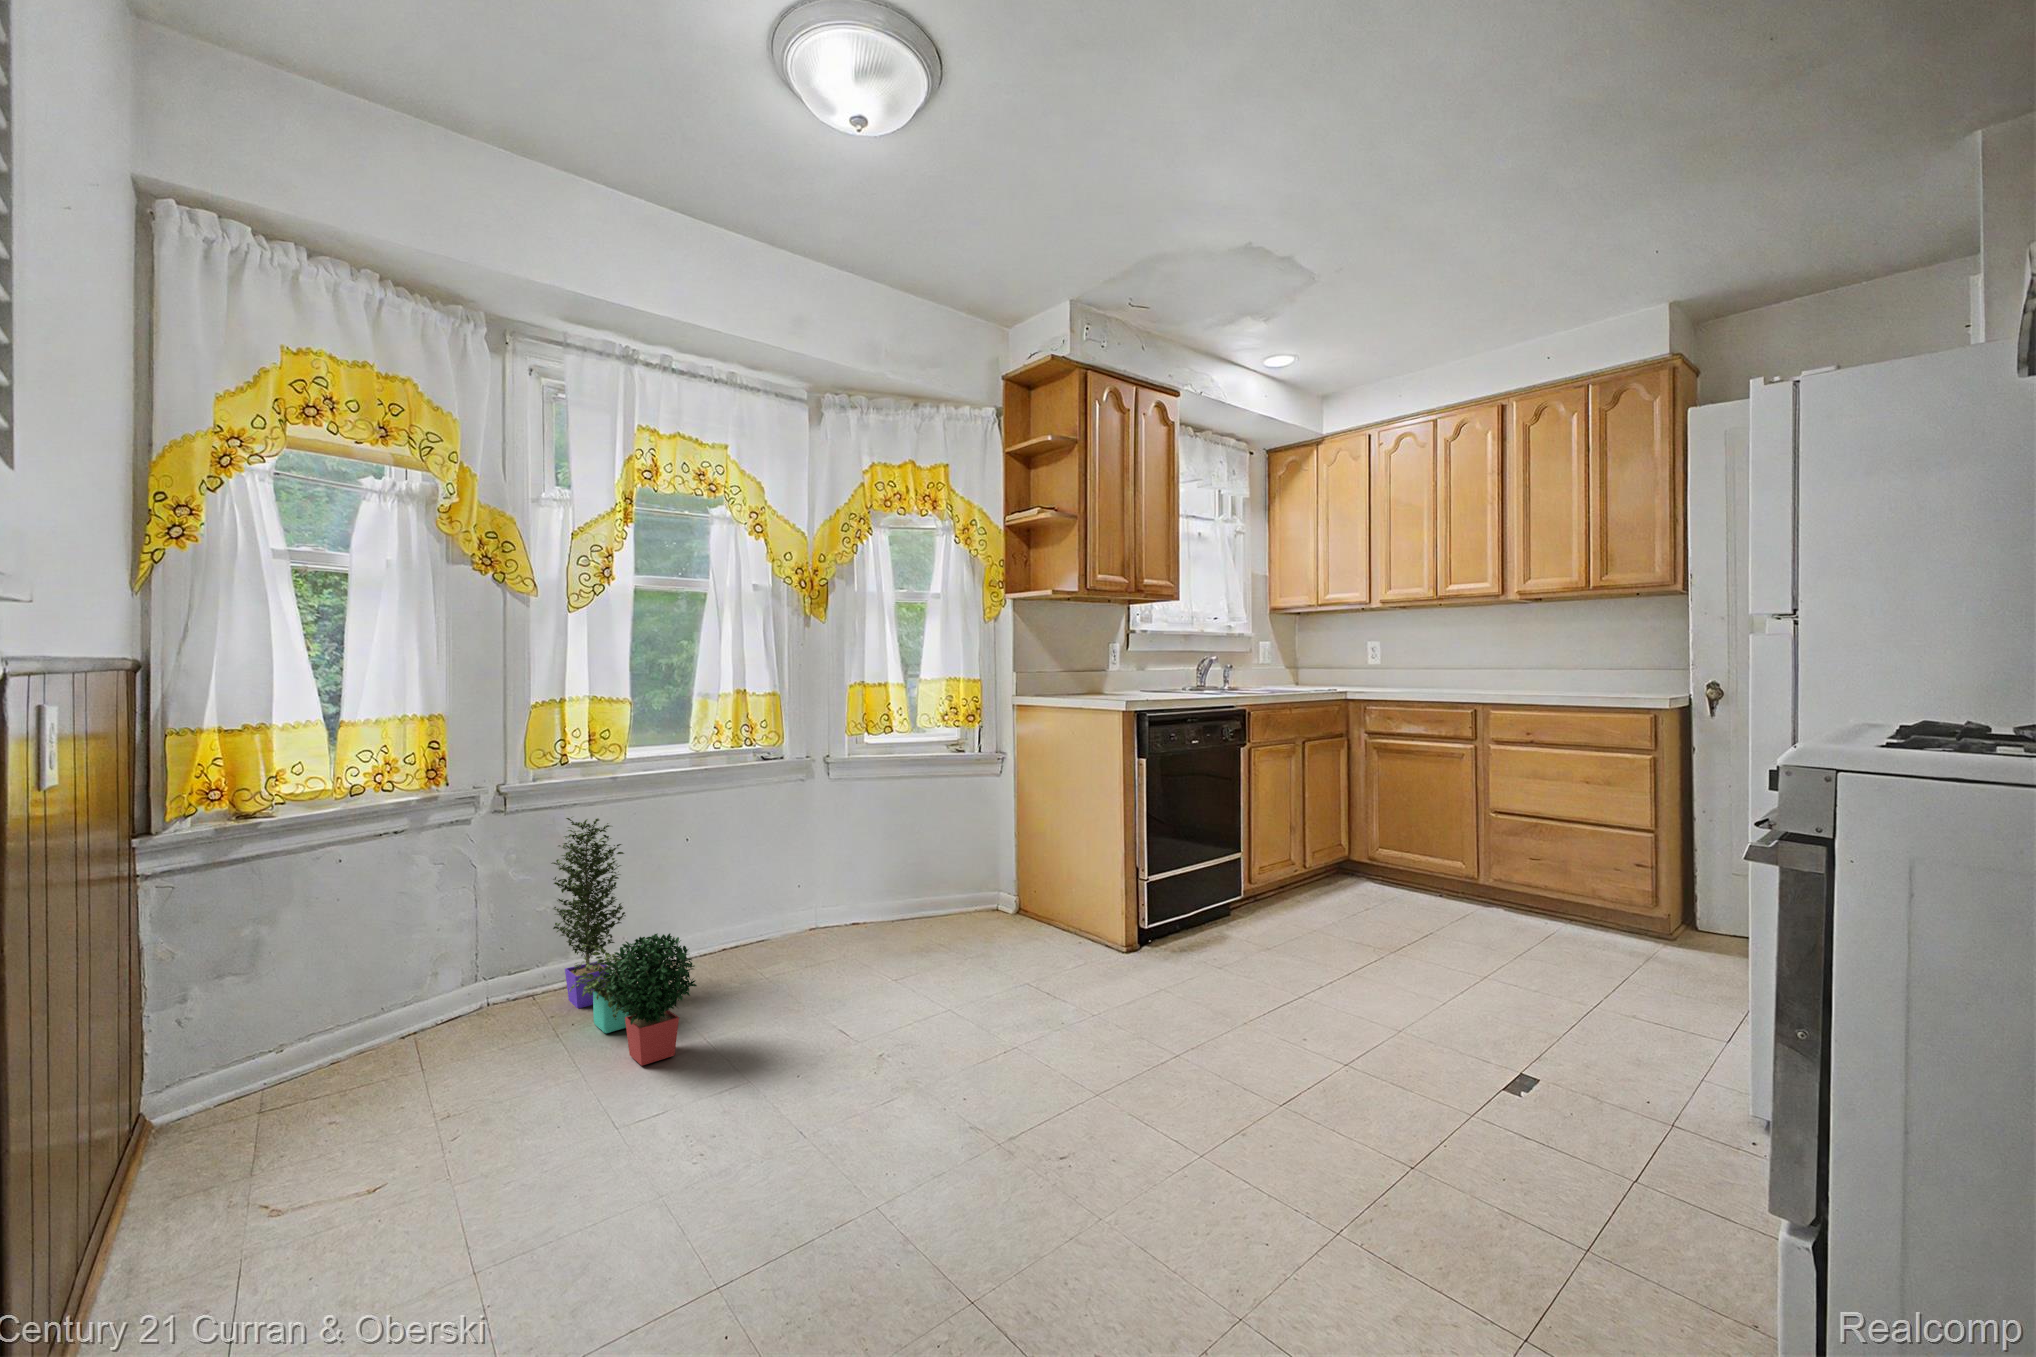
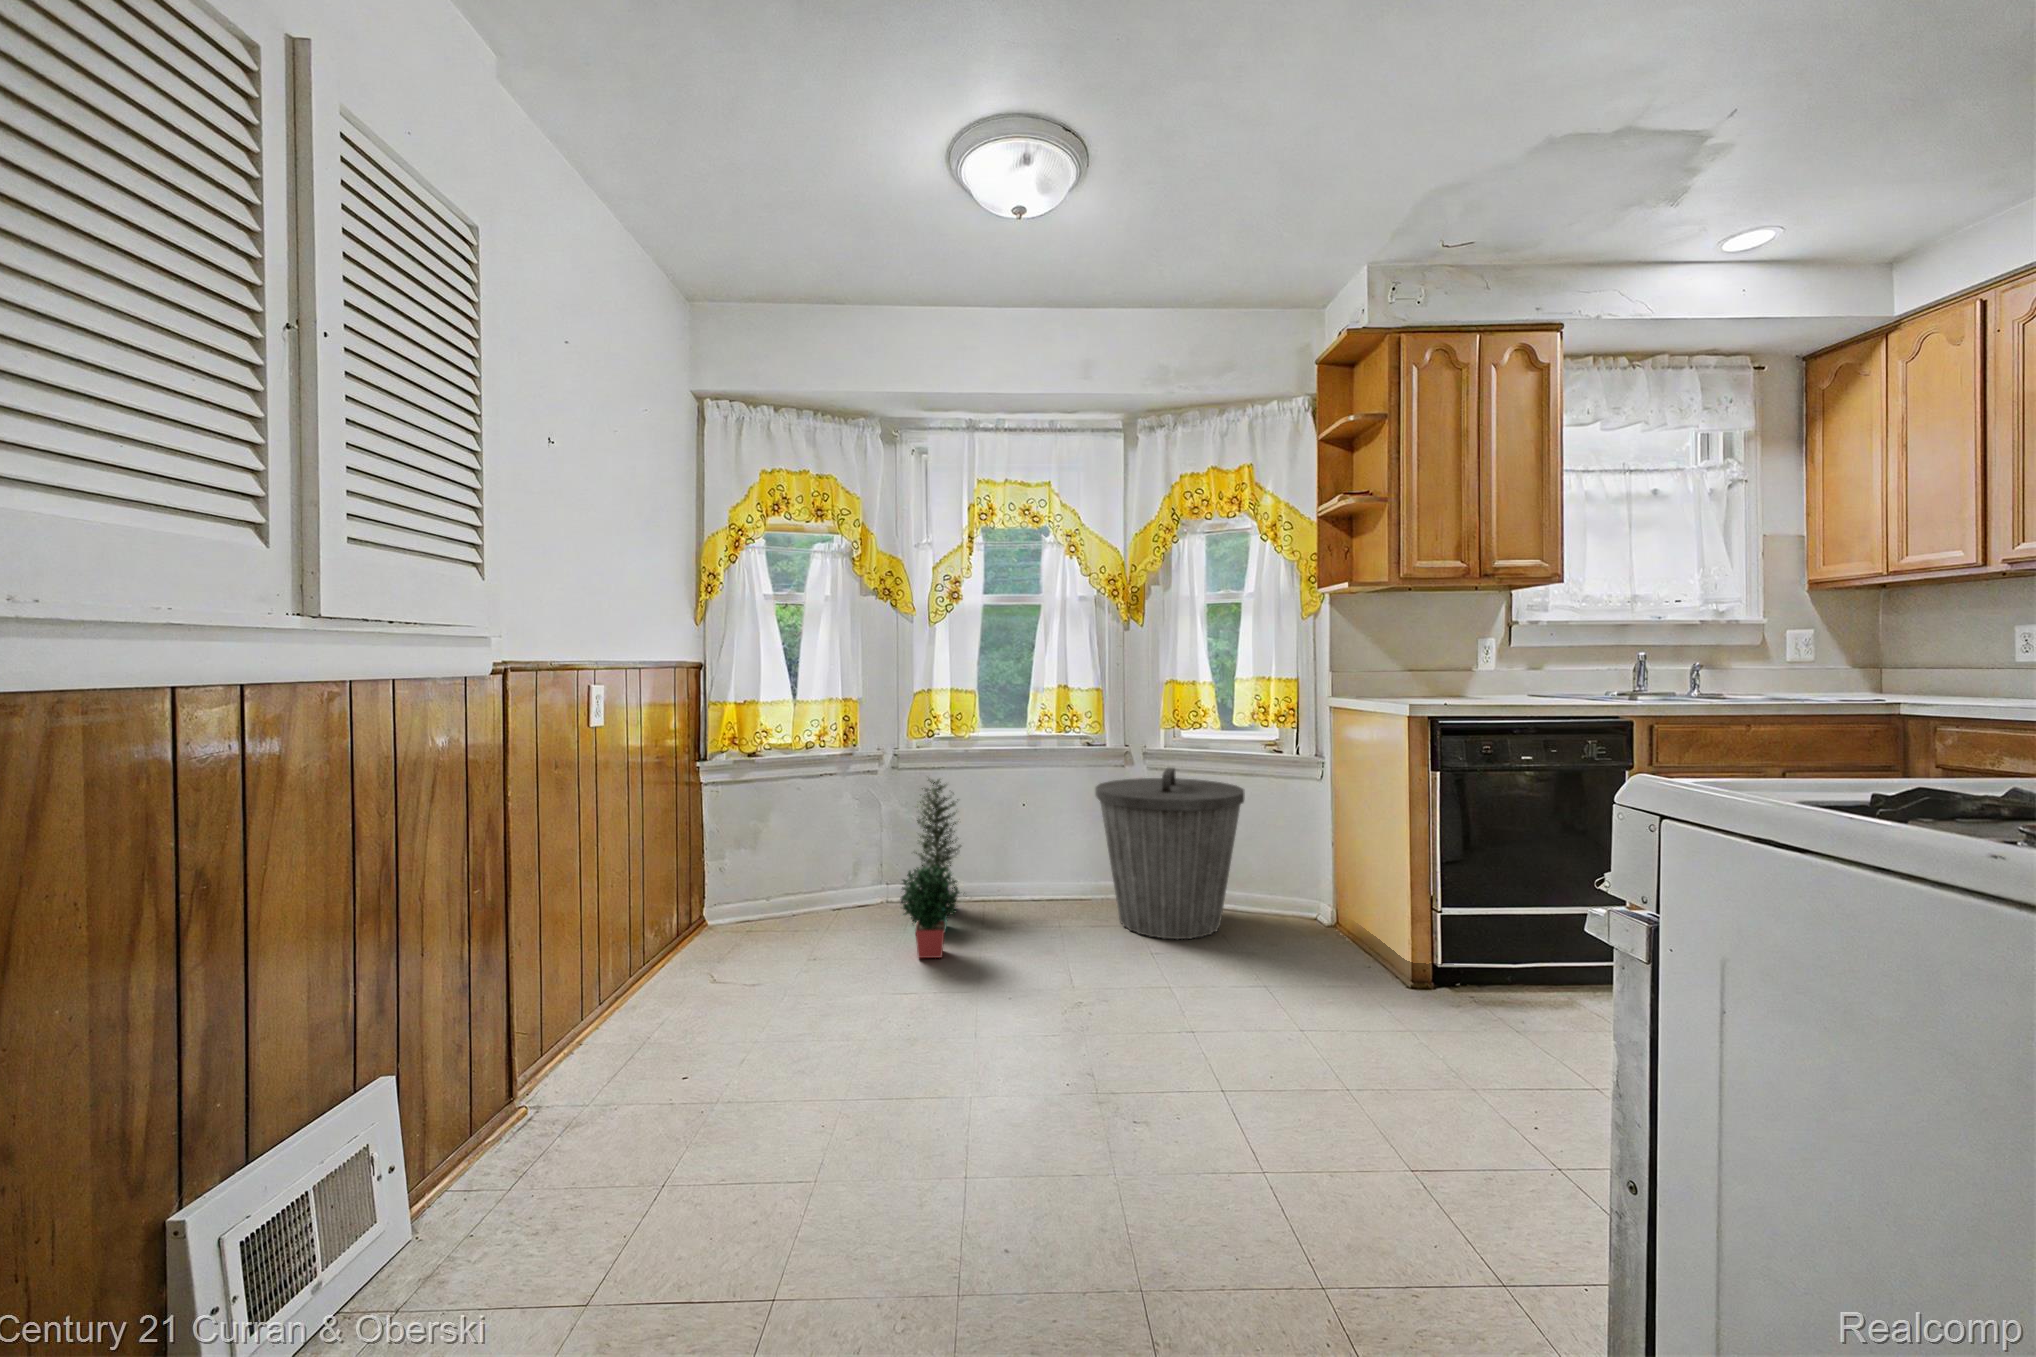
trash can: none [802,778,963,967] -> present [1095,768,1245,939]

